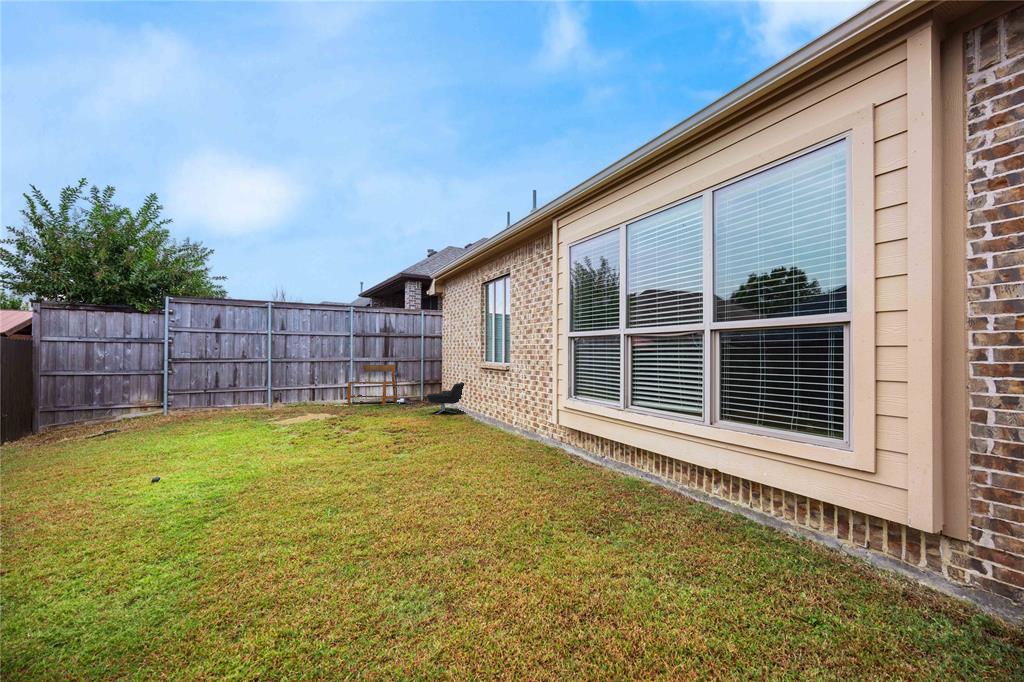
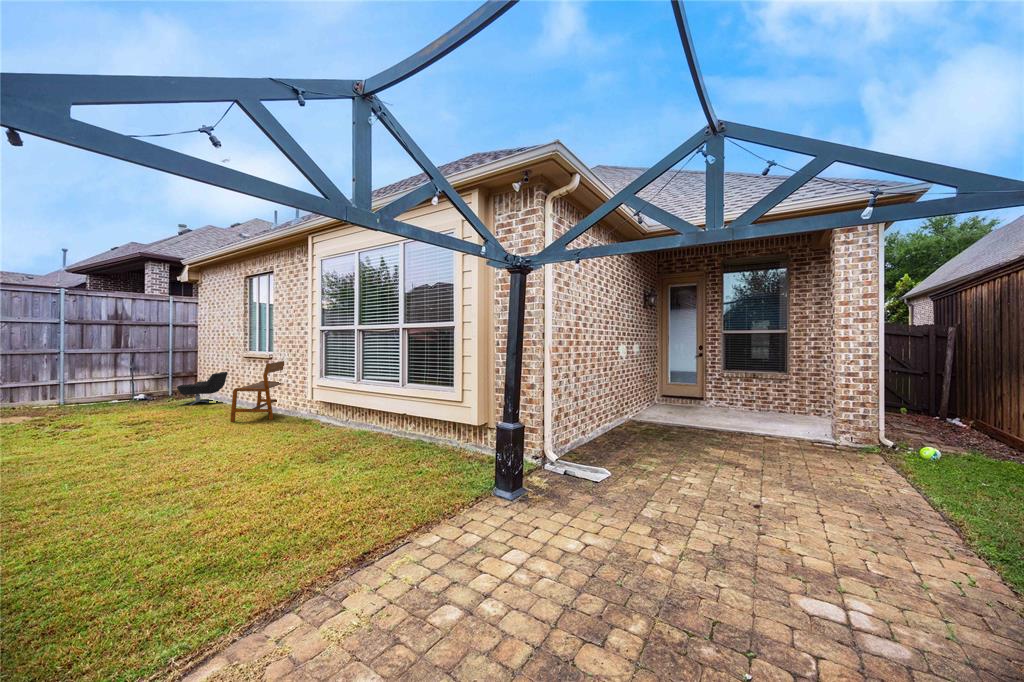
bench: present [347,364,397,406] -> present [230,361,284,422]

